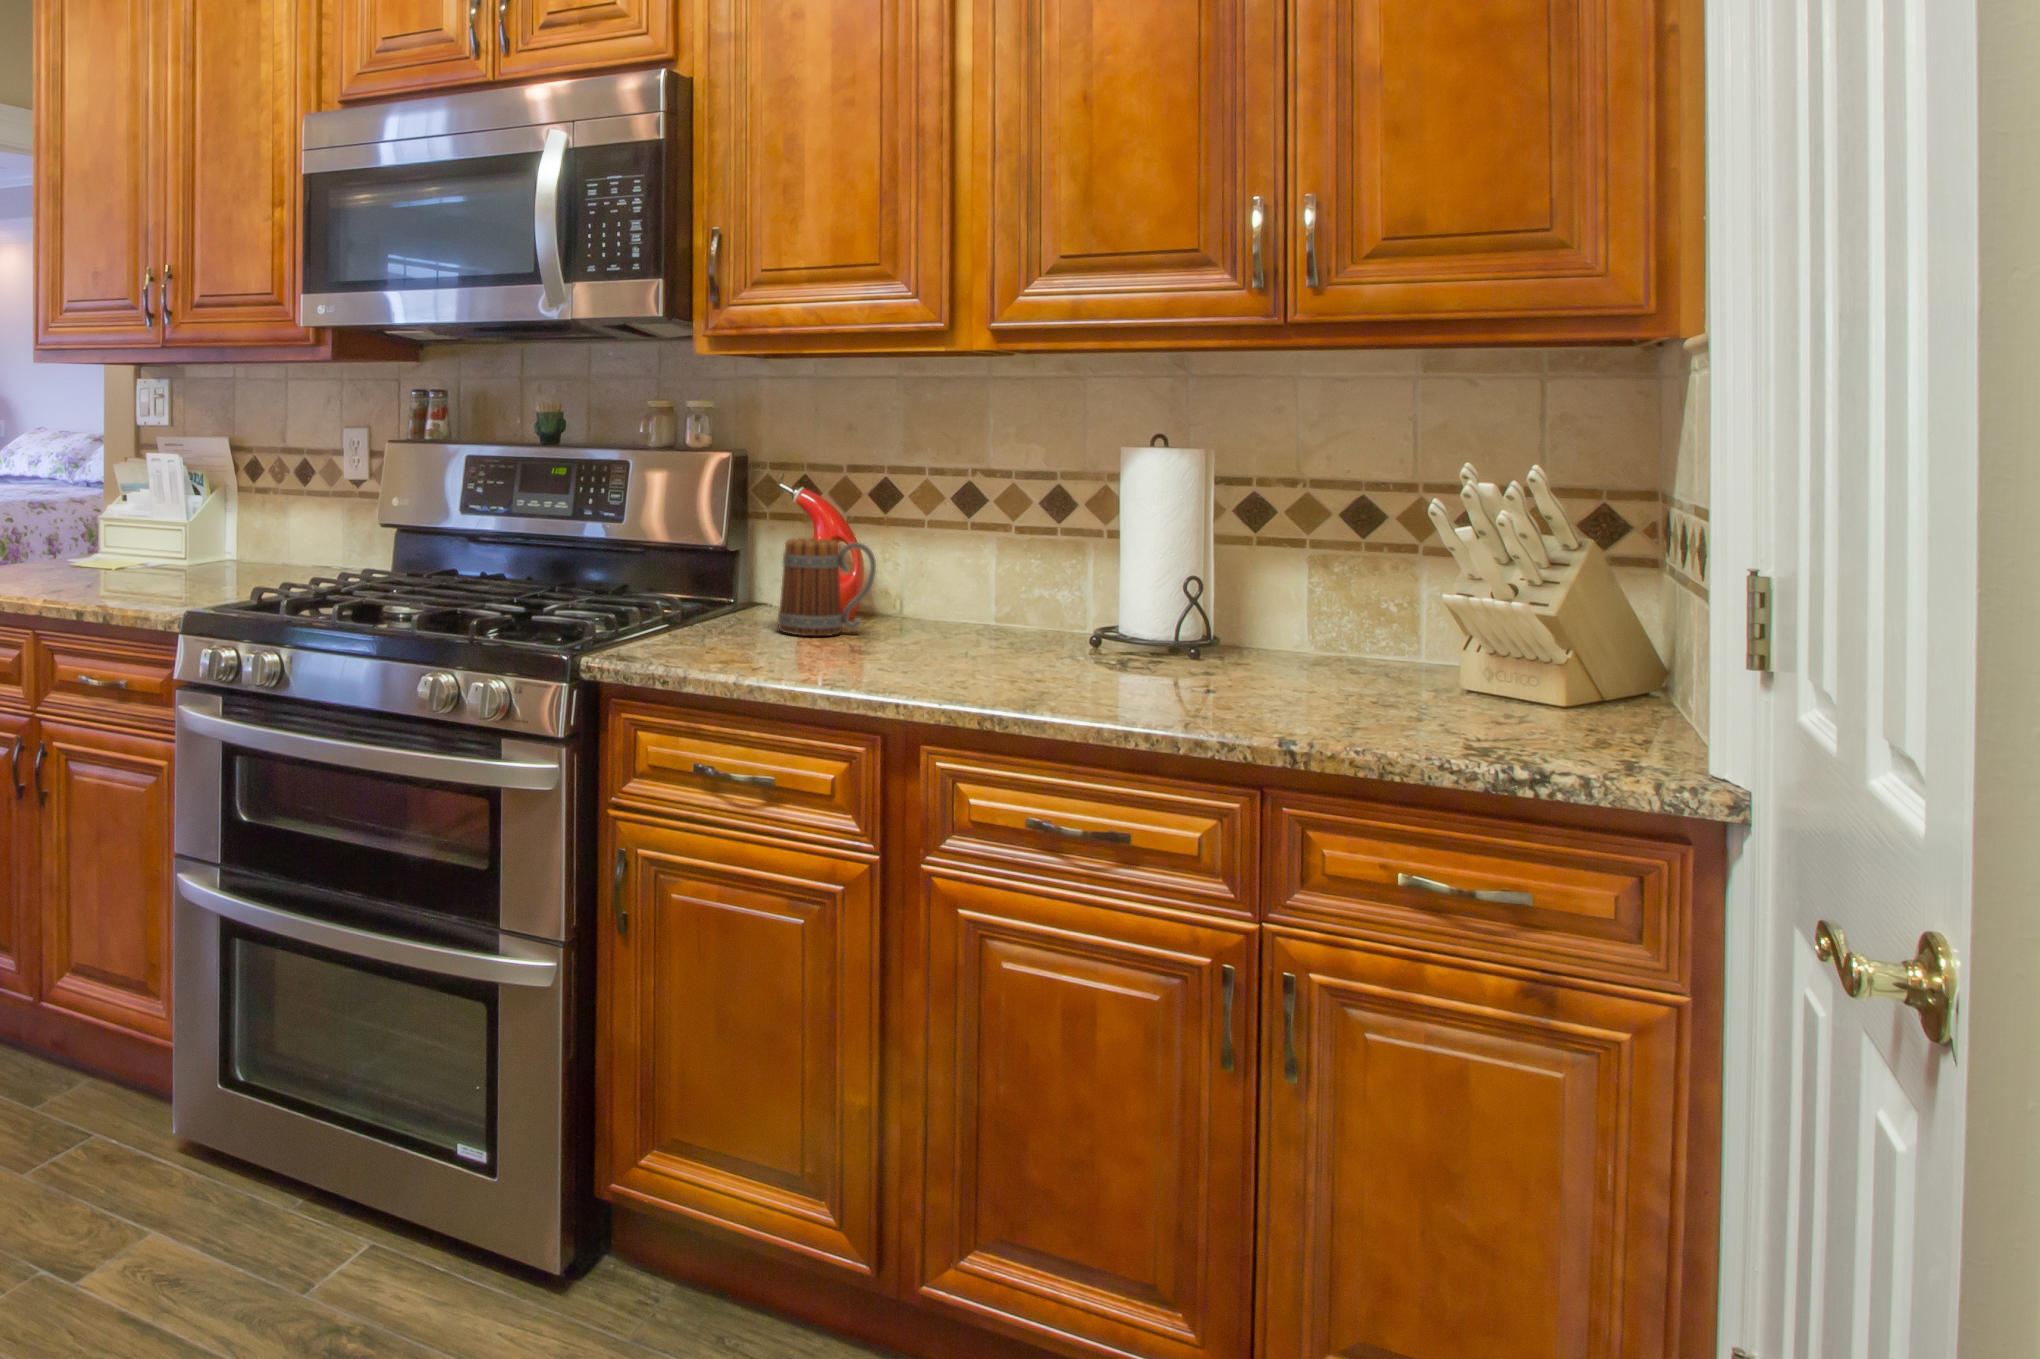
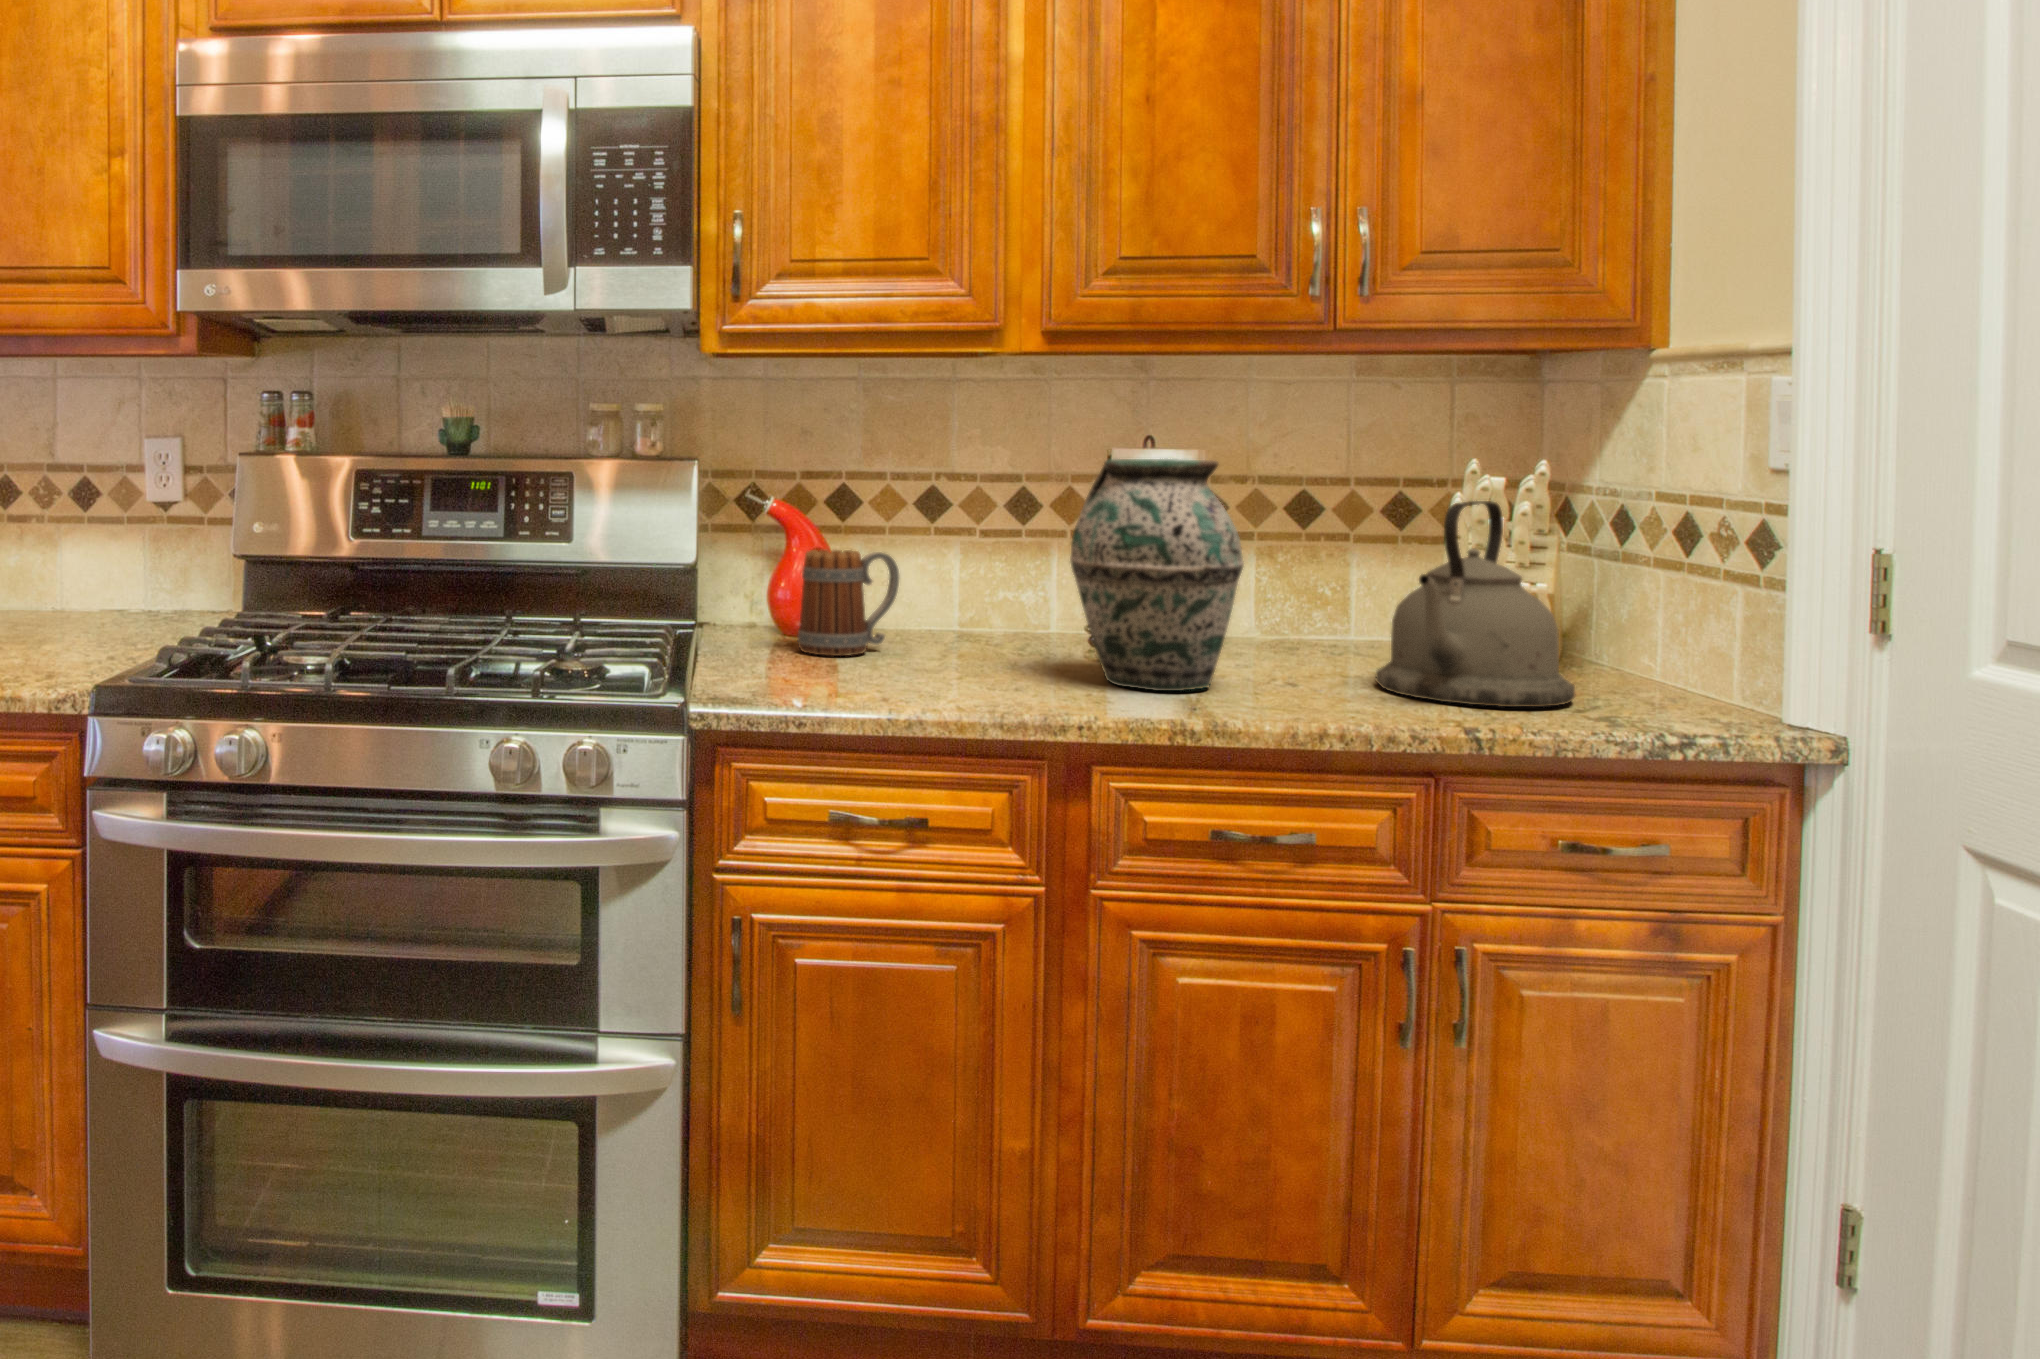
vase: none [970,458,1138,685] -> present [1070,459,1244,691]
kettle: none [1271,510,1500,732] -> present [1376,501,1576,707]

